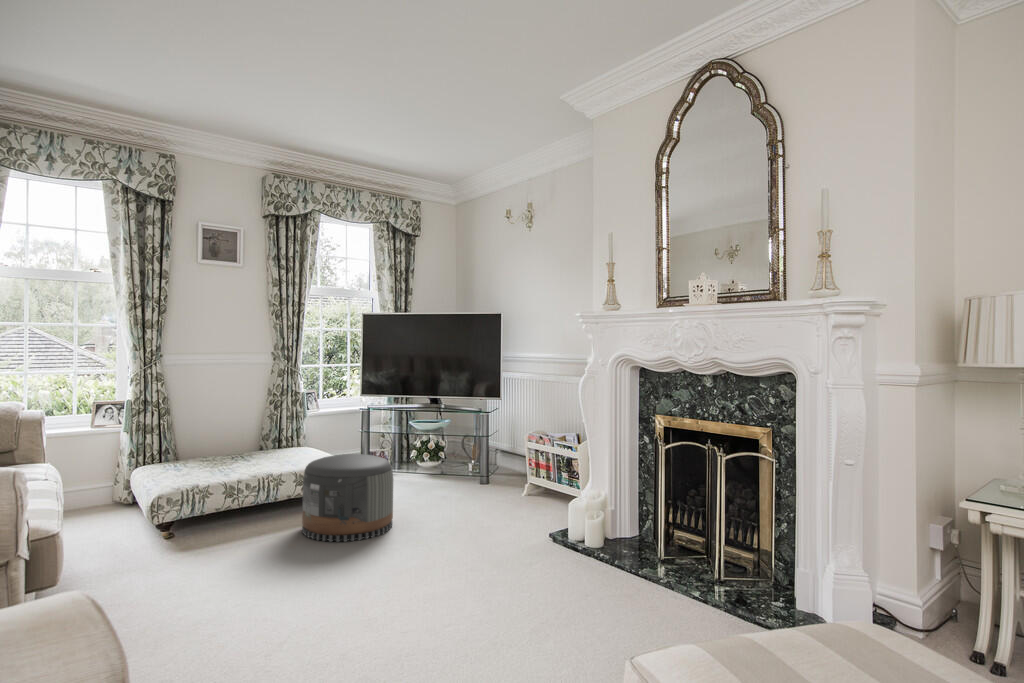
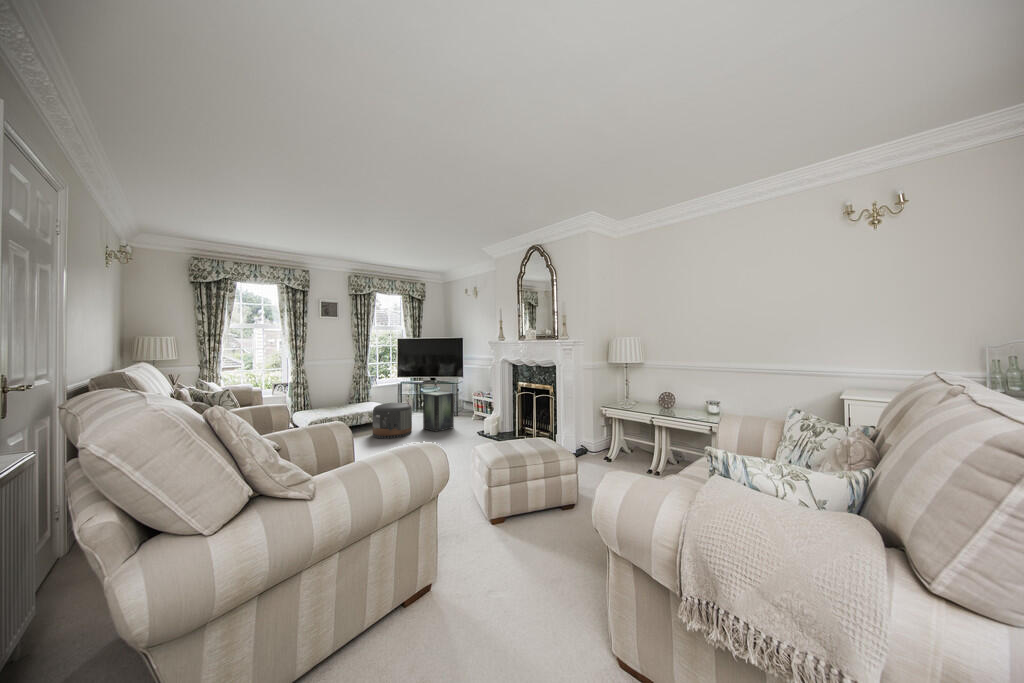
storage box: none [418,429,489,526] -> present [423,391,454,432]

